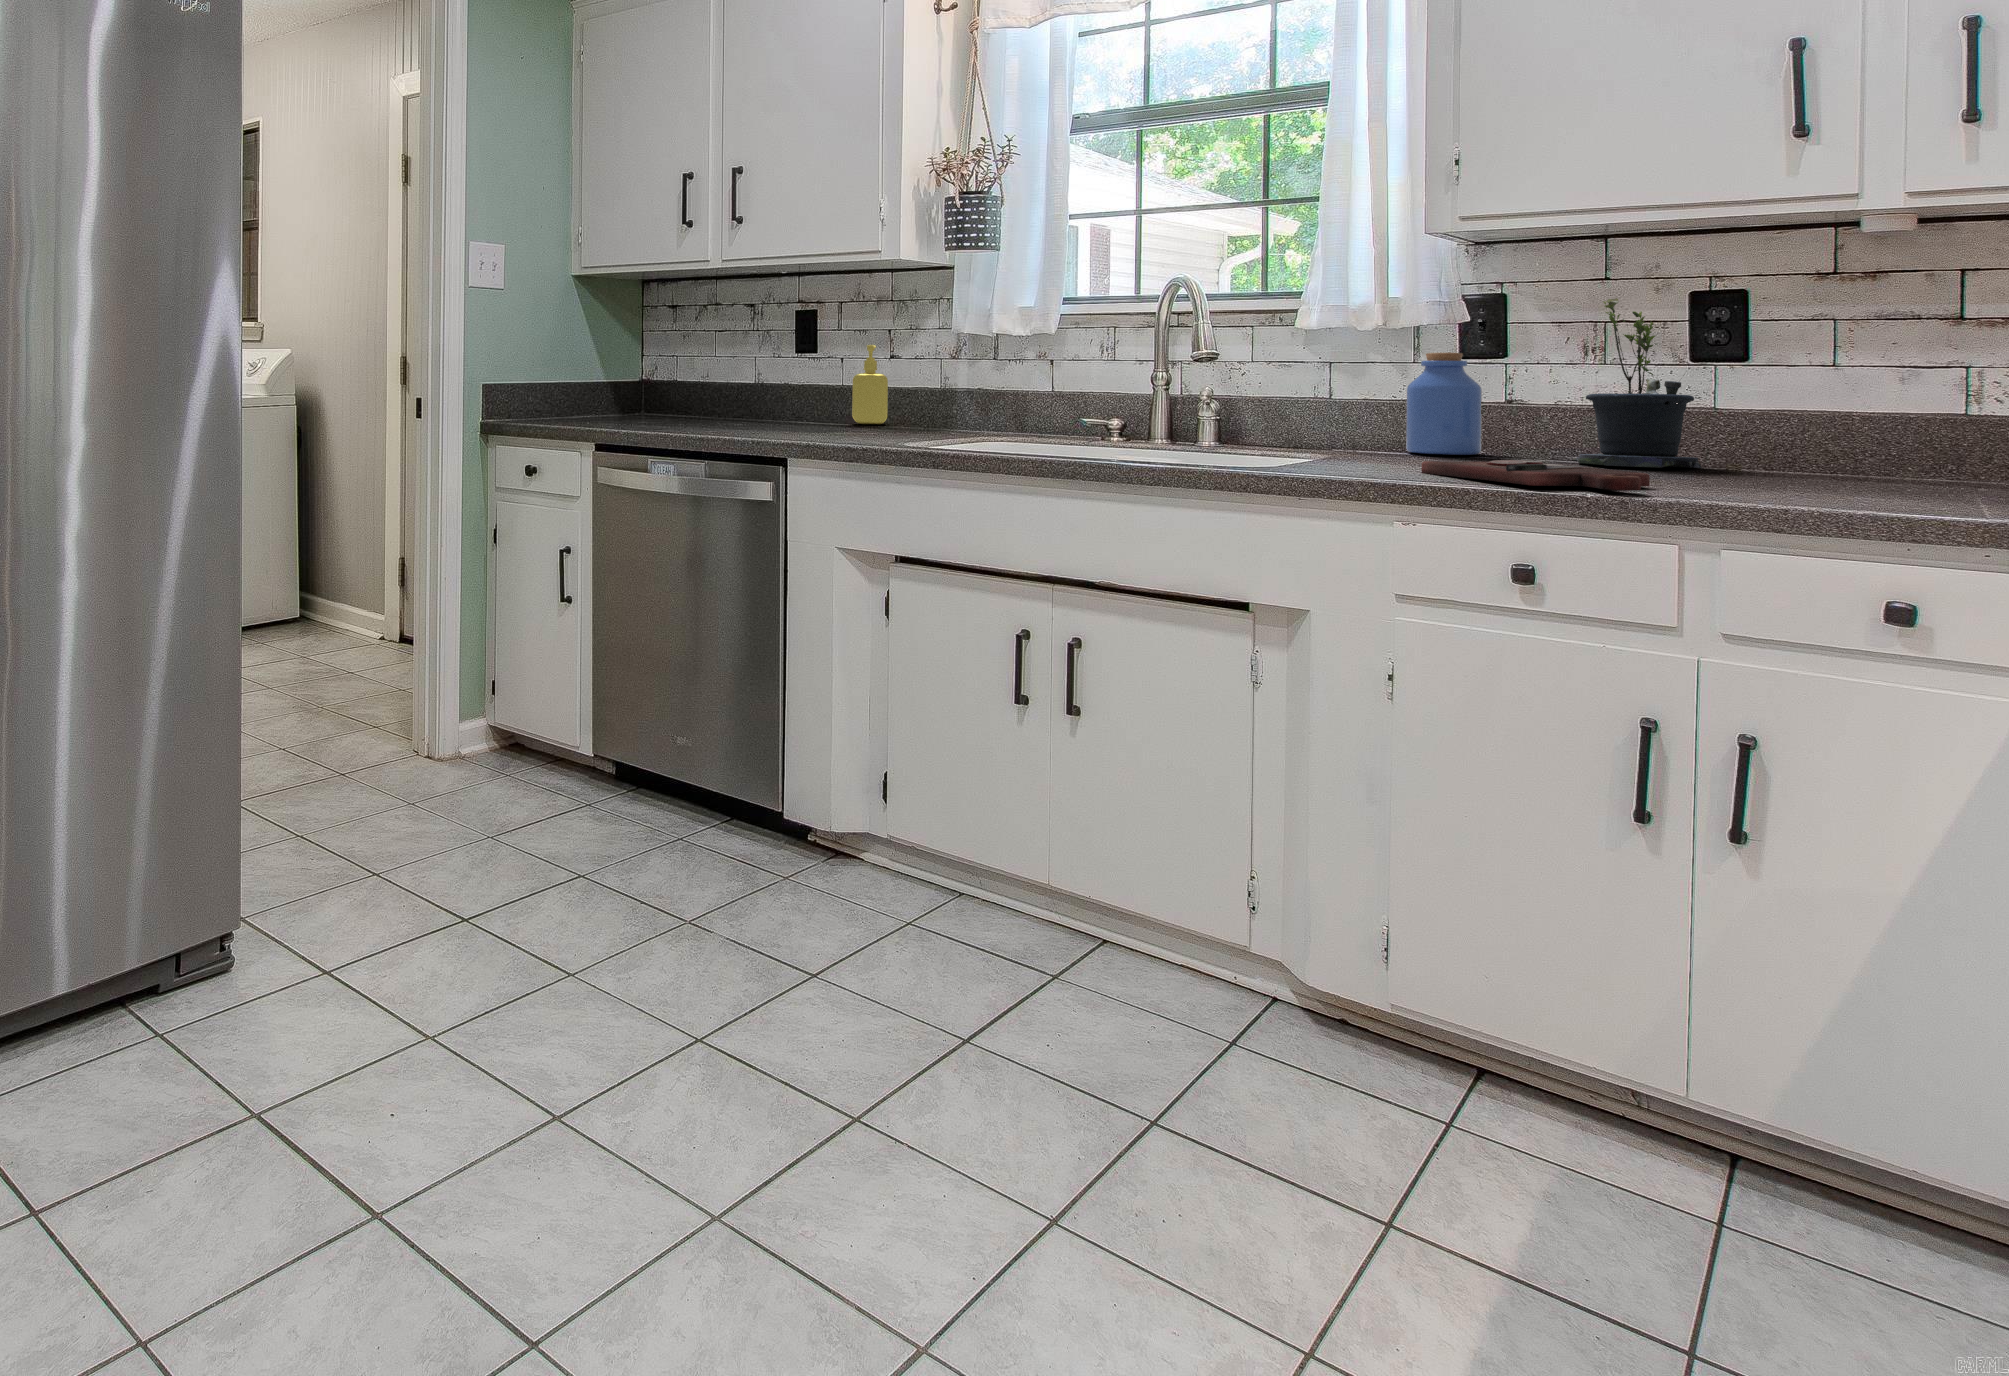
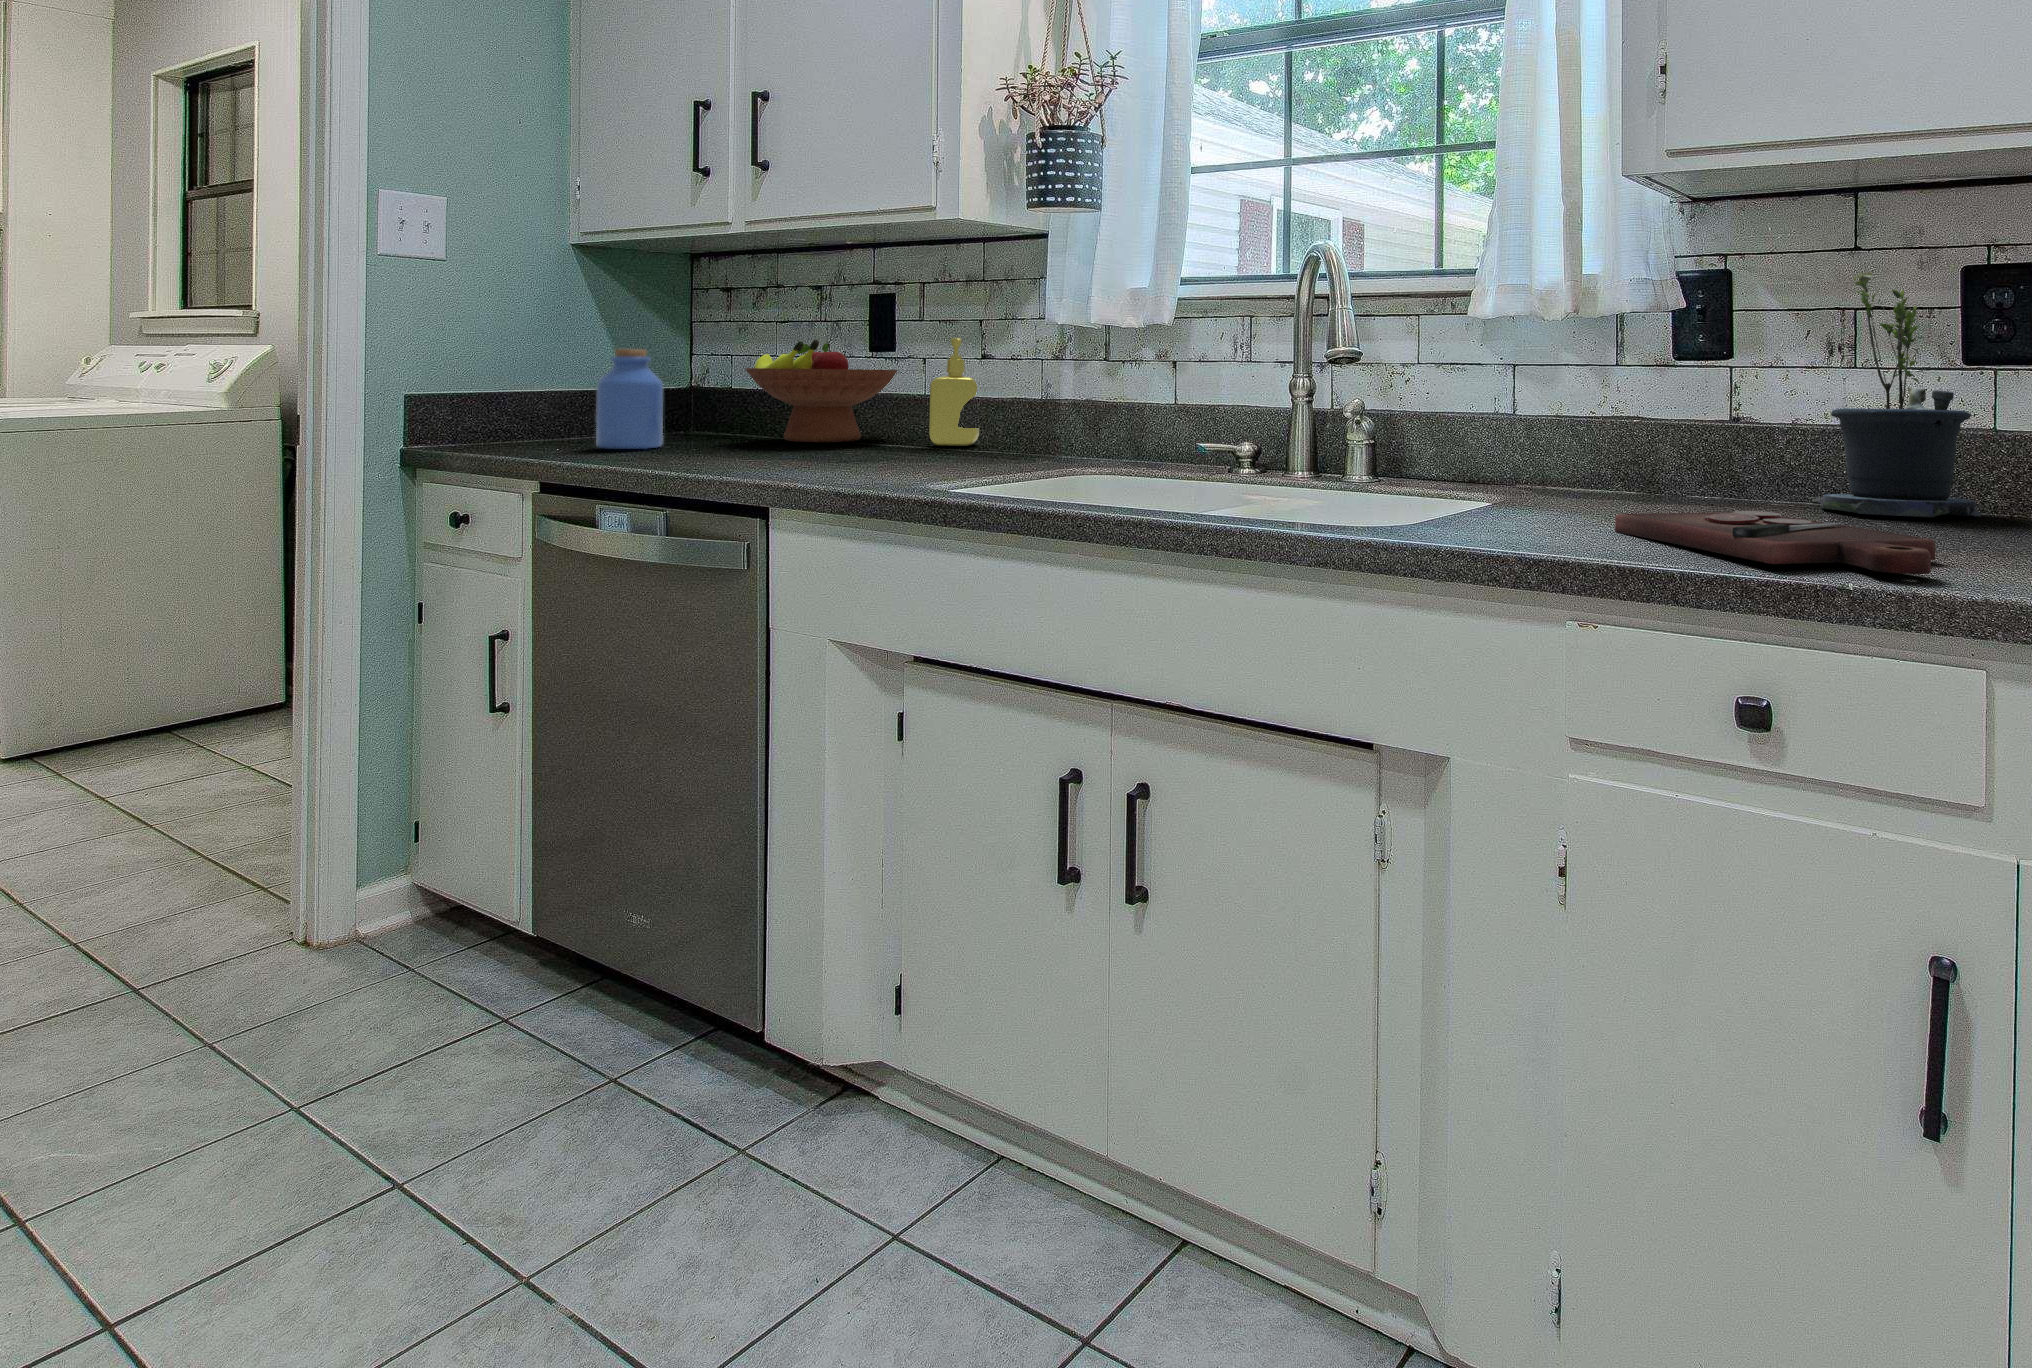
fruit bowl: none [710,347,820,421] -> present [745,340,898,442]
jar: present [1406,353,1482,455] -> present [596,349,663,449]

